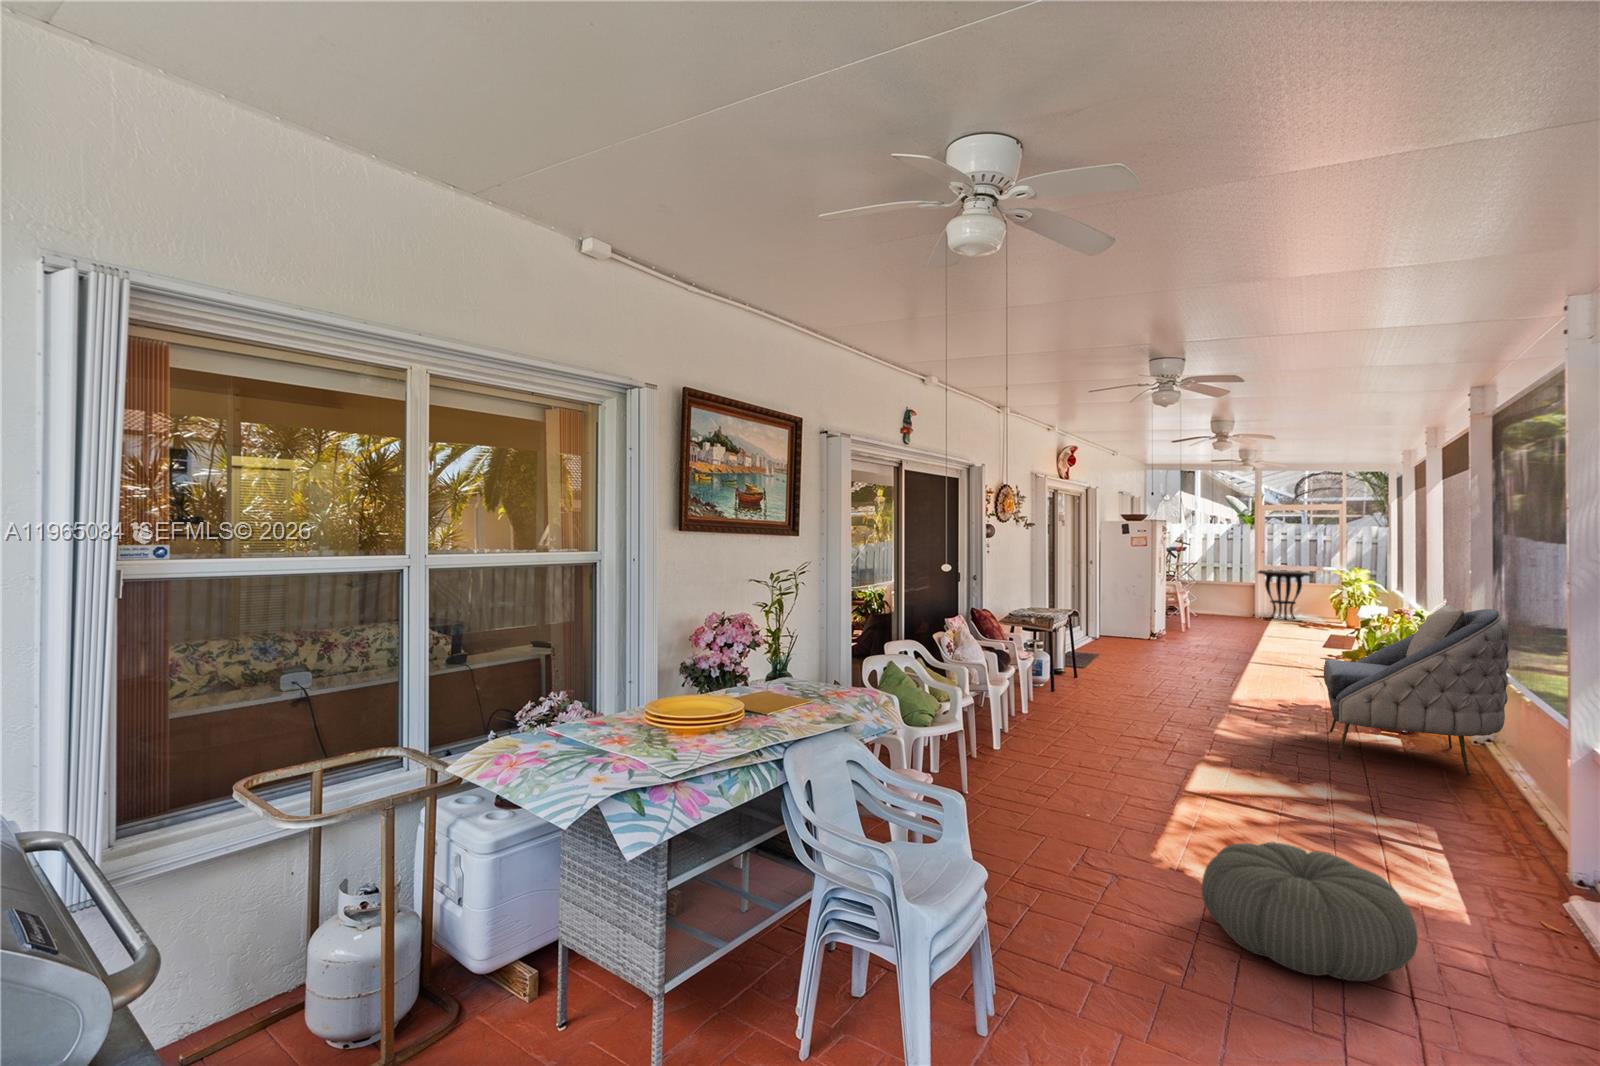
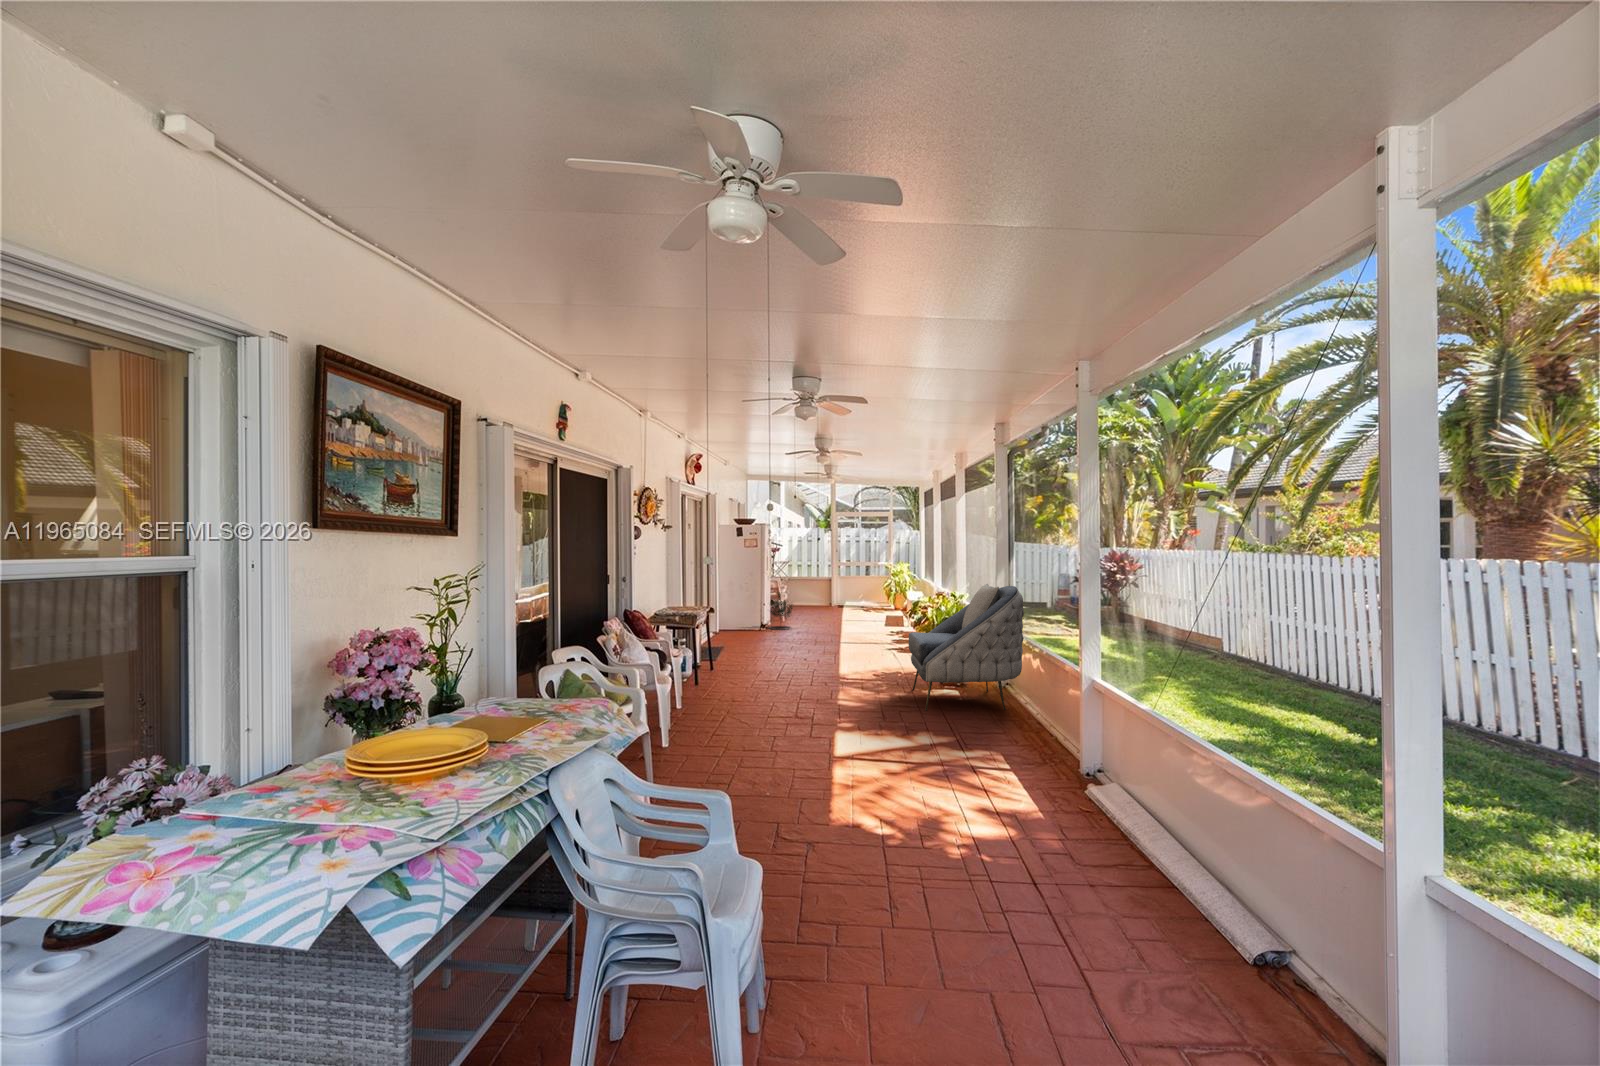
side table: present [1258,570,1311,619] -> none [831,566,869,606]
potted tree: none [1159,593,1195,642] -> present [769,592,793,630]
pouf: present [1202,842,1418,981] -> none [884,786,1036,890]

